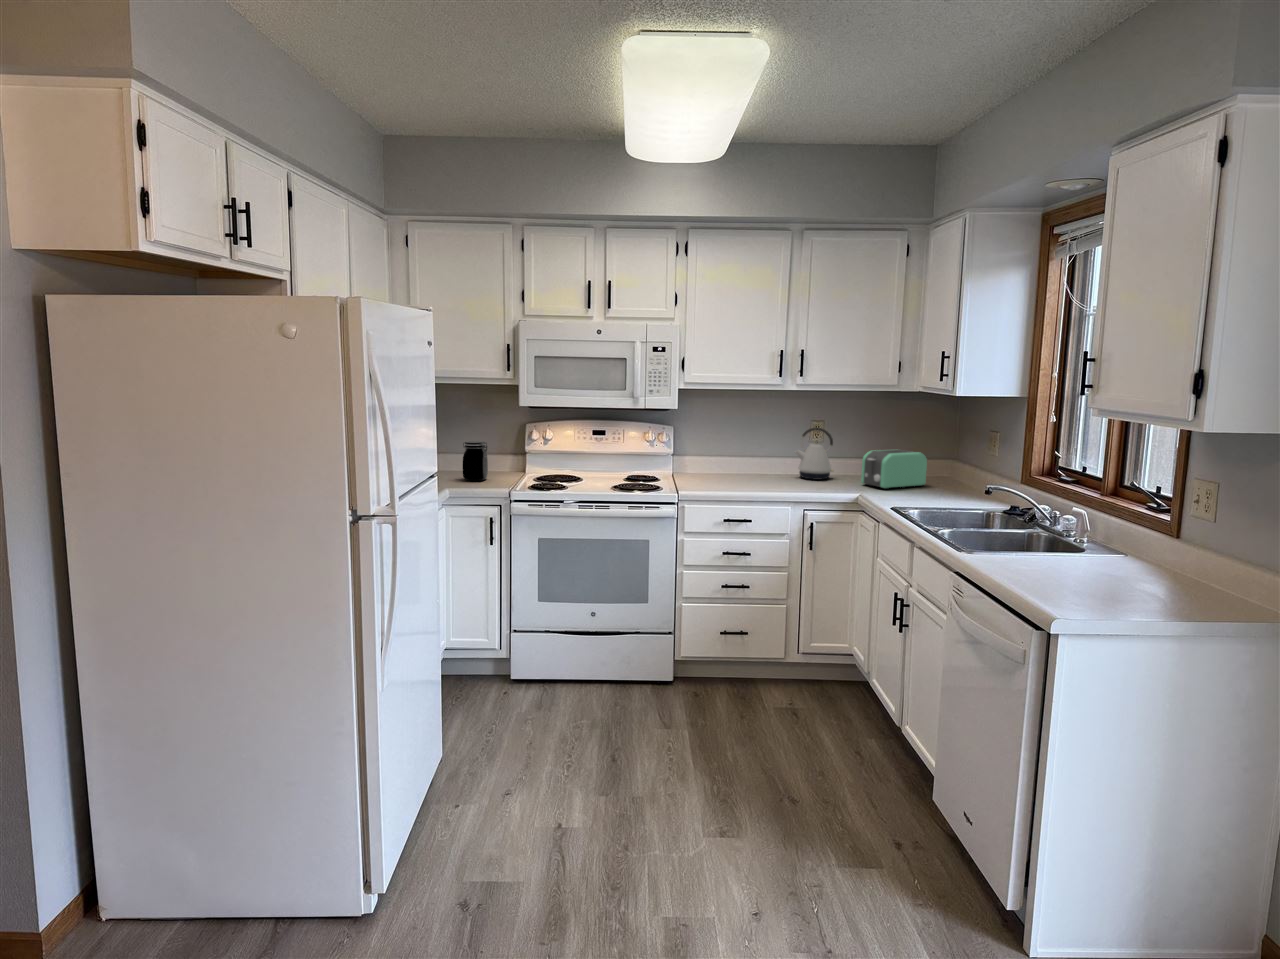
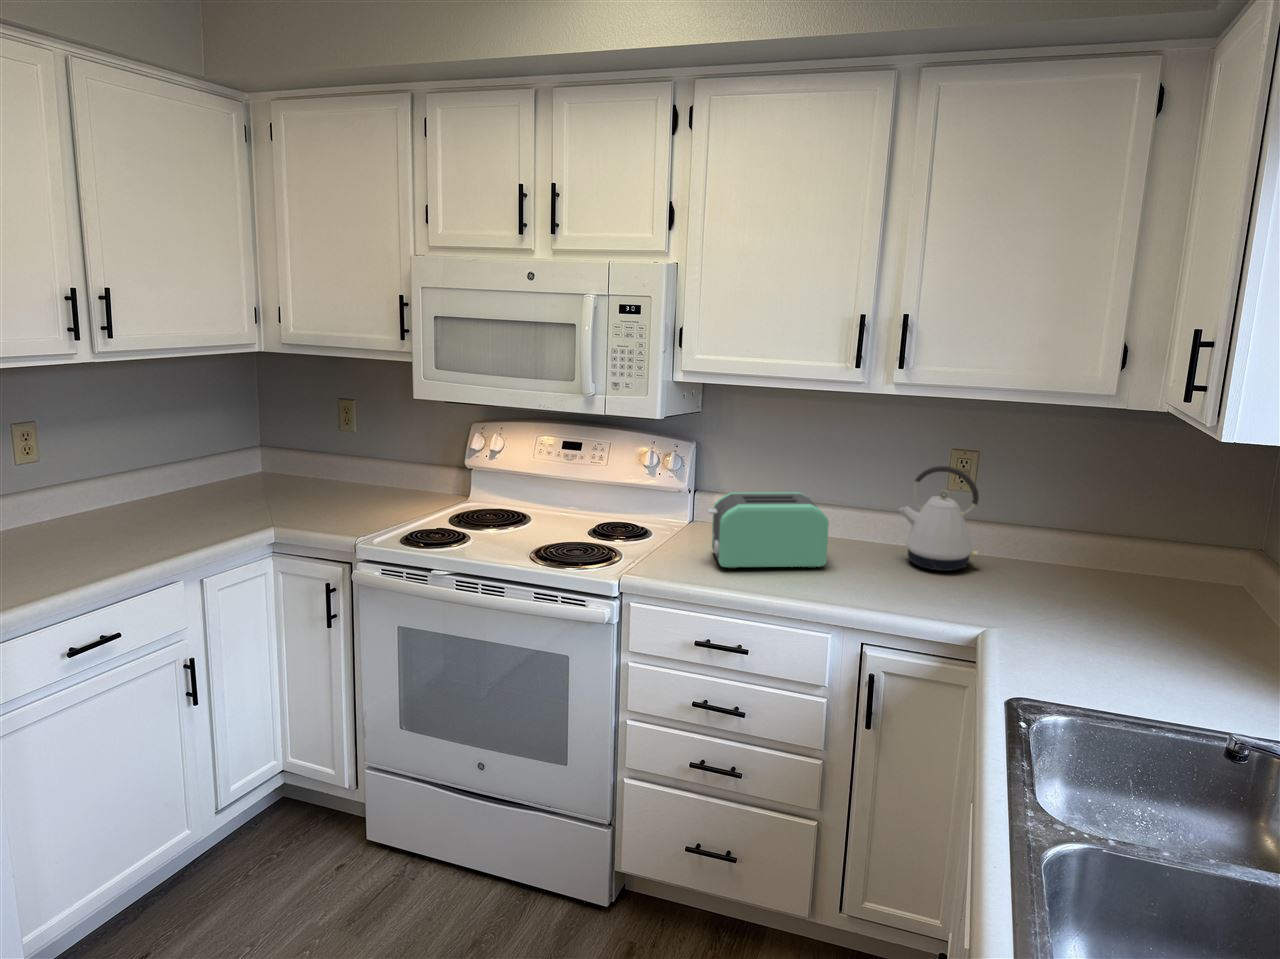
jar: present [463,441,488,481] -> none [339,450,385,515]
toaster: present [861,450,927,489] -> present [707,492,829,569]

